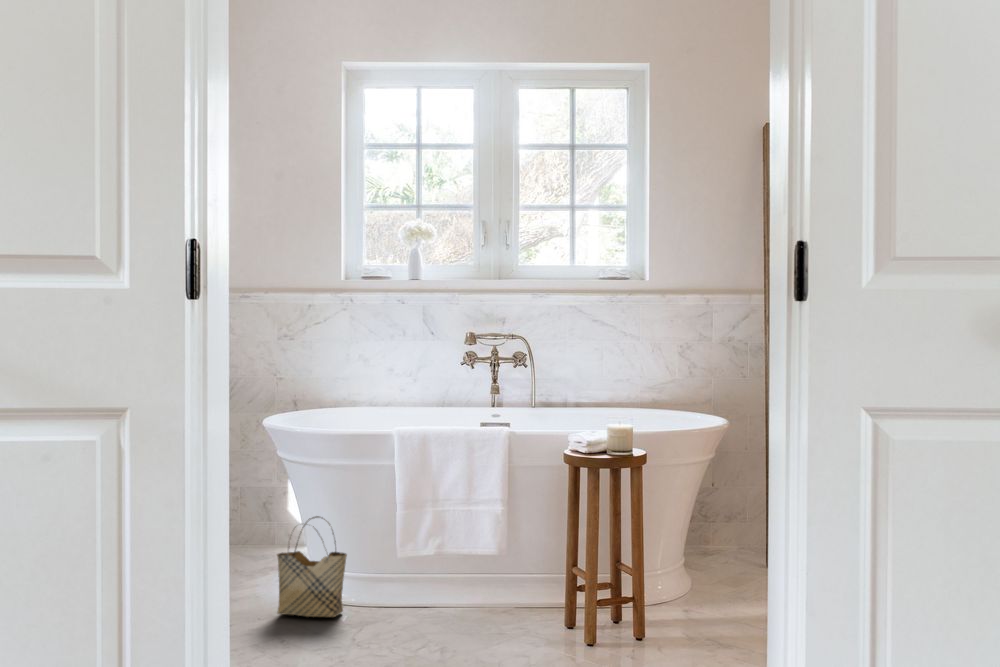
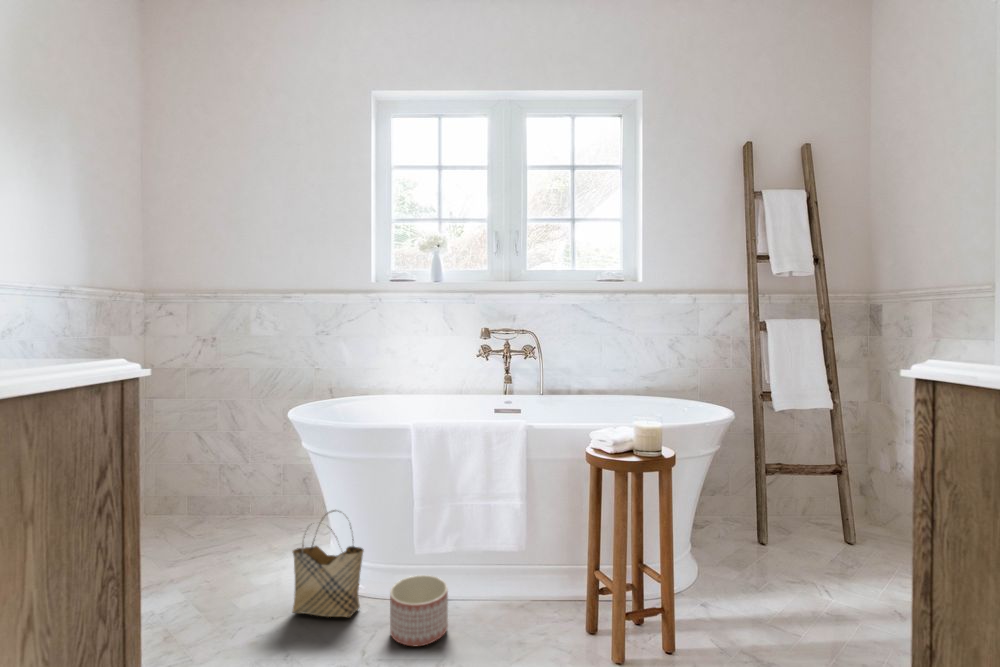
planter: none [376,577,431,636] -> present [390,575,448,647]

